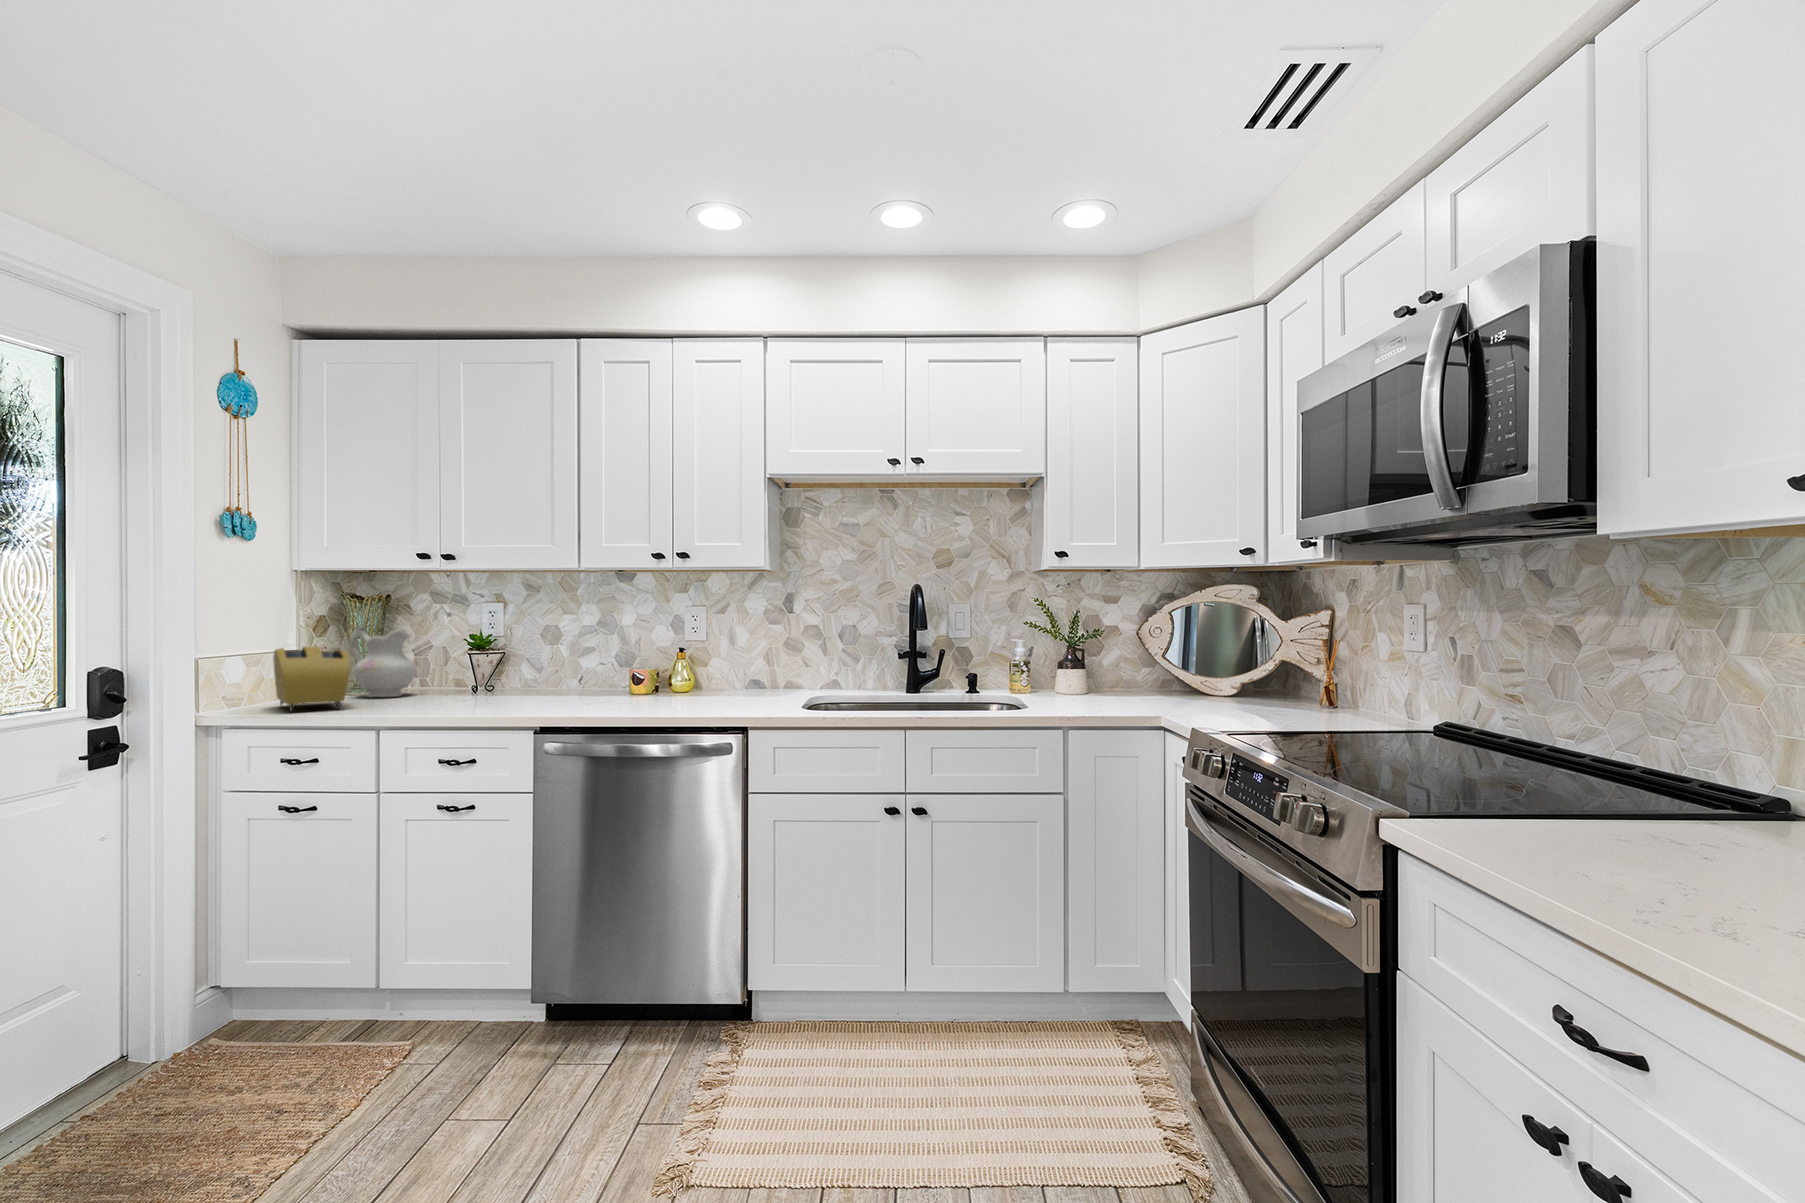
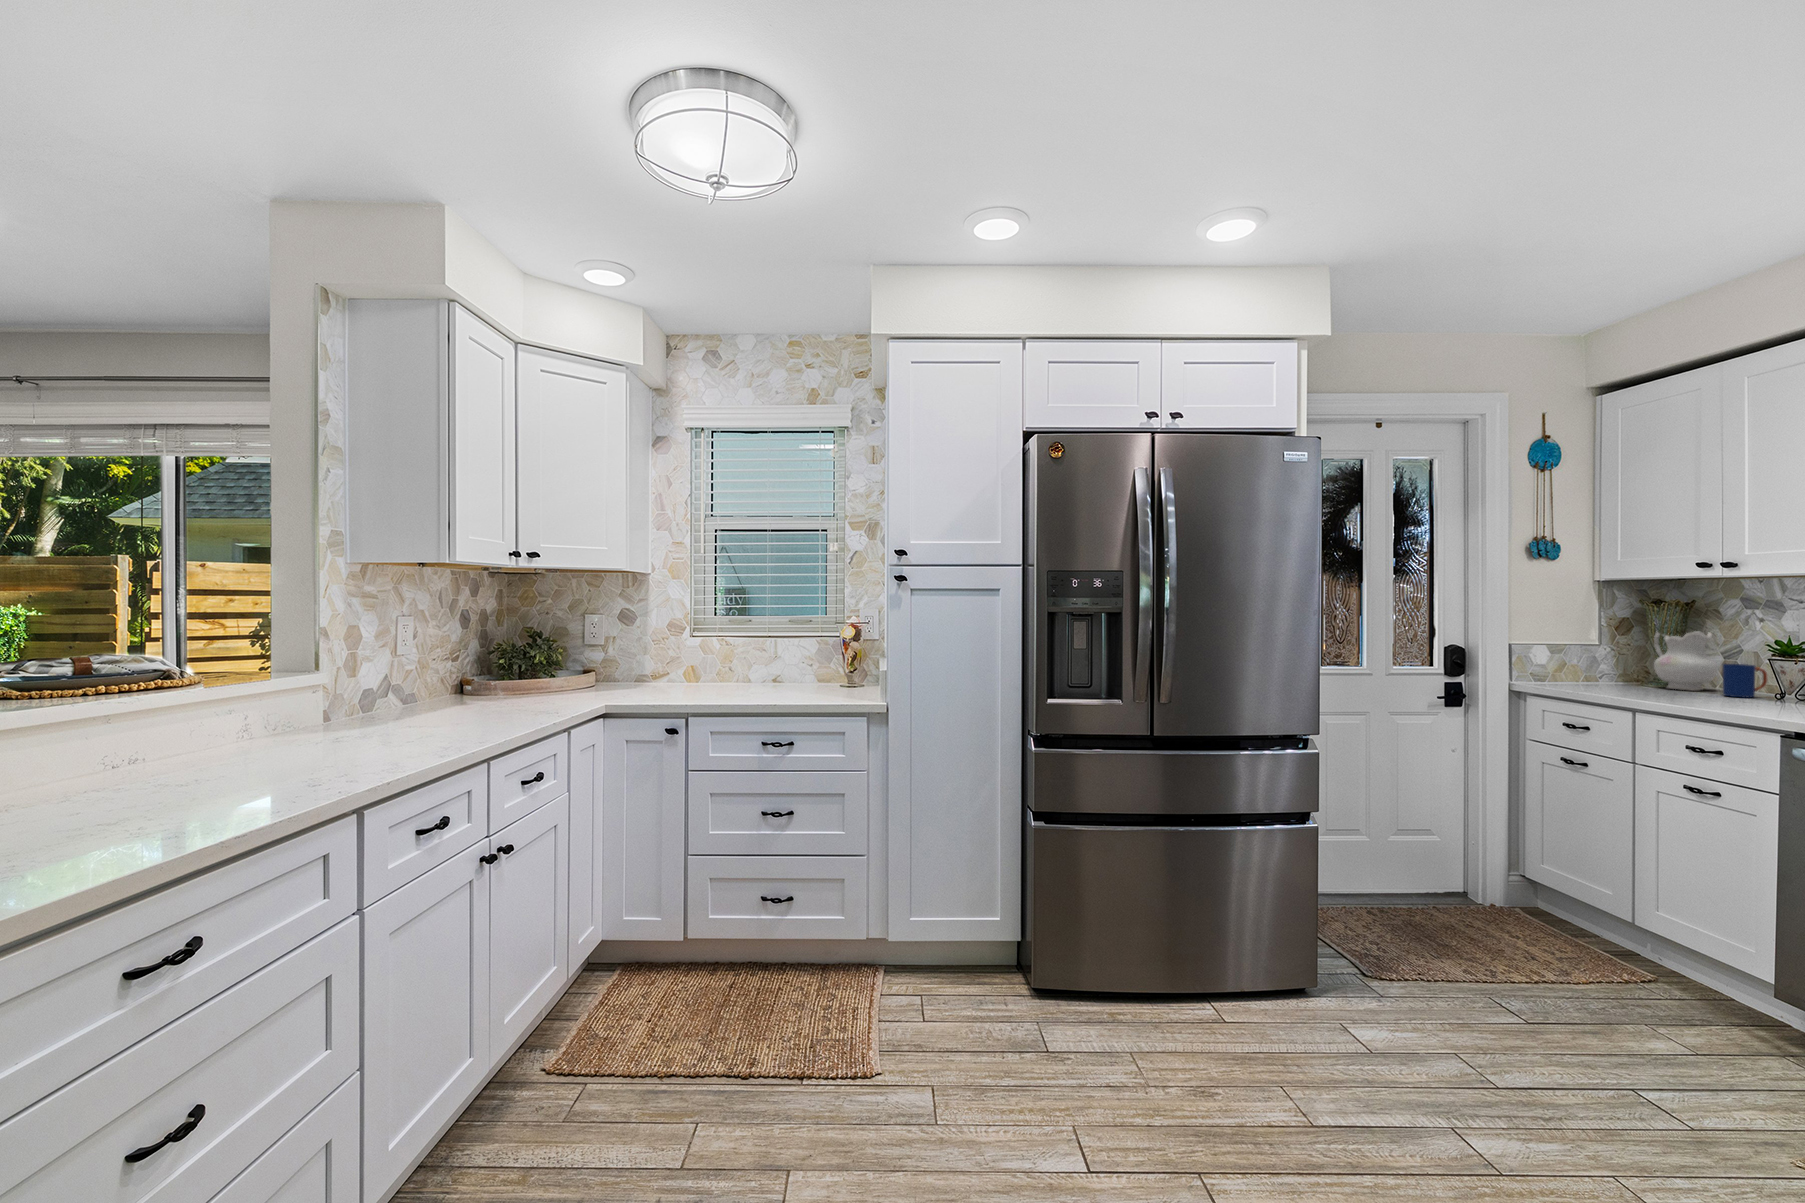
toaster: present [273,646,350,712] -> none [1571,641,1634,693]
mug: none [431,663,467,699] -> present [1723,664,1767,698]

